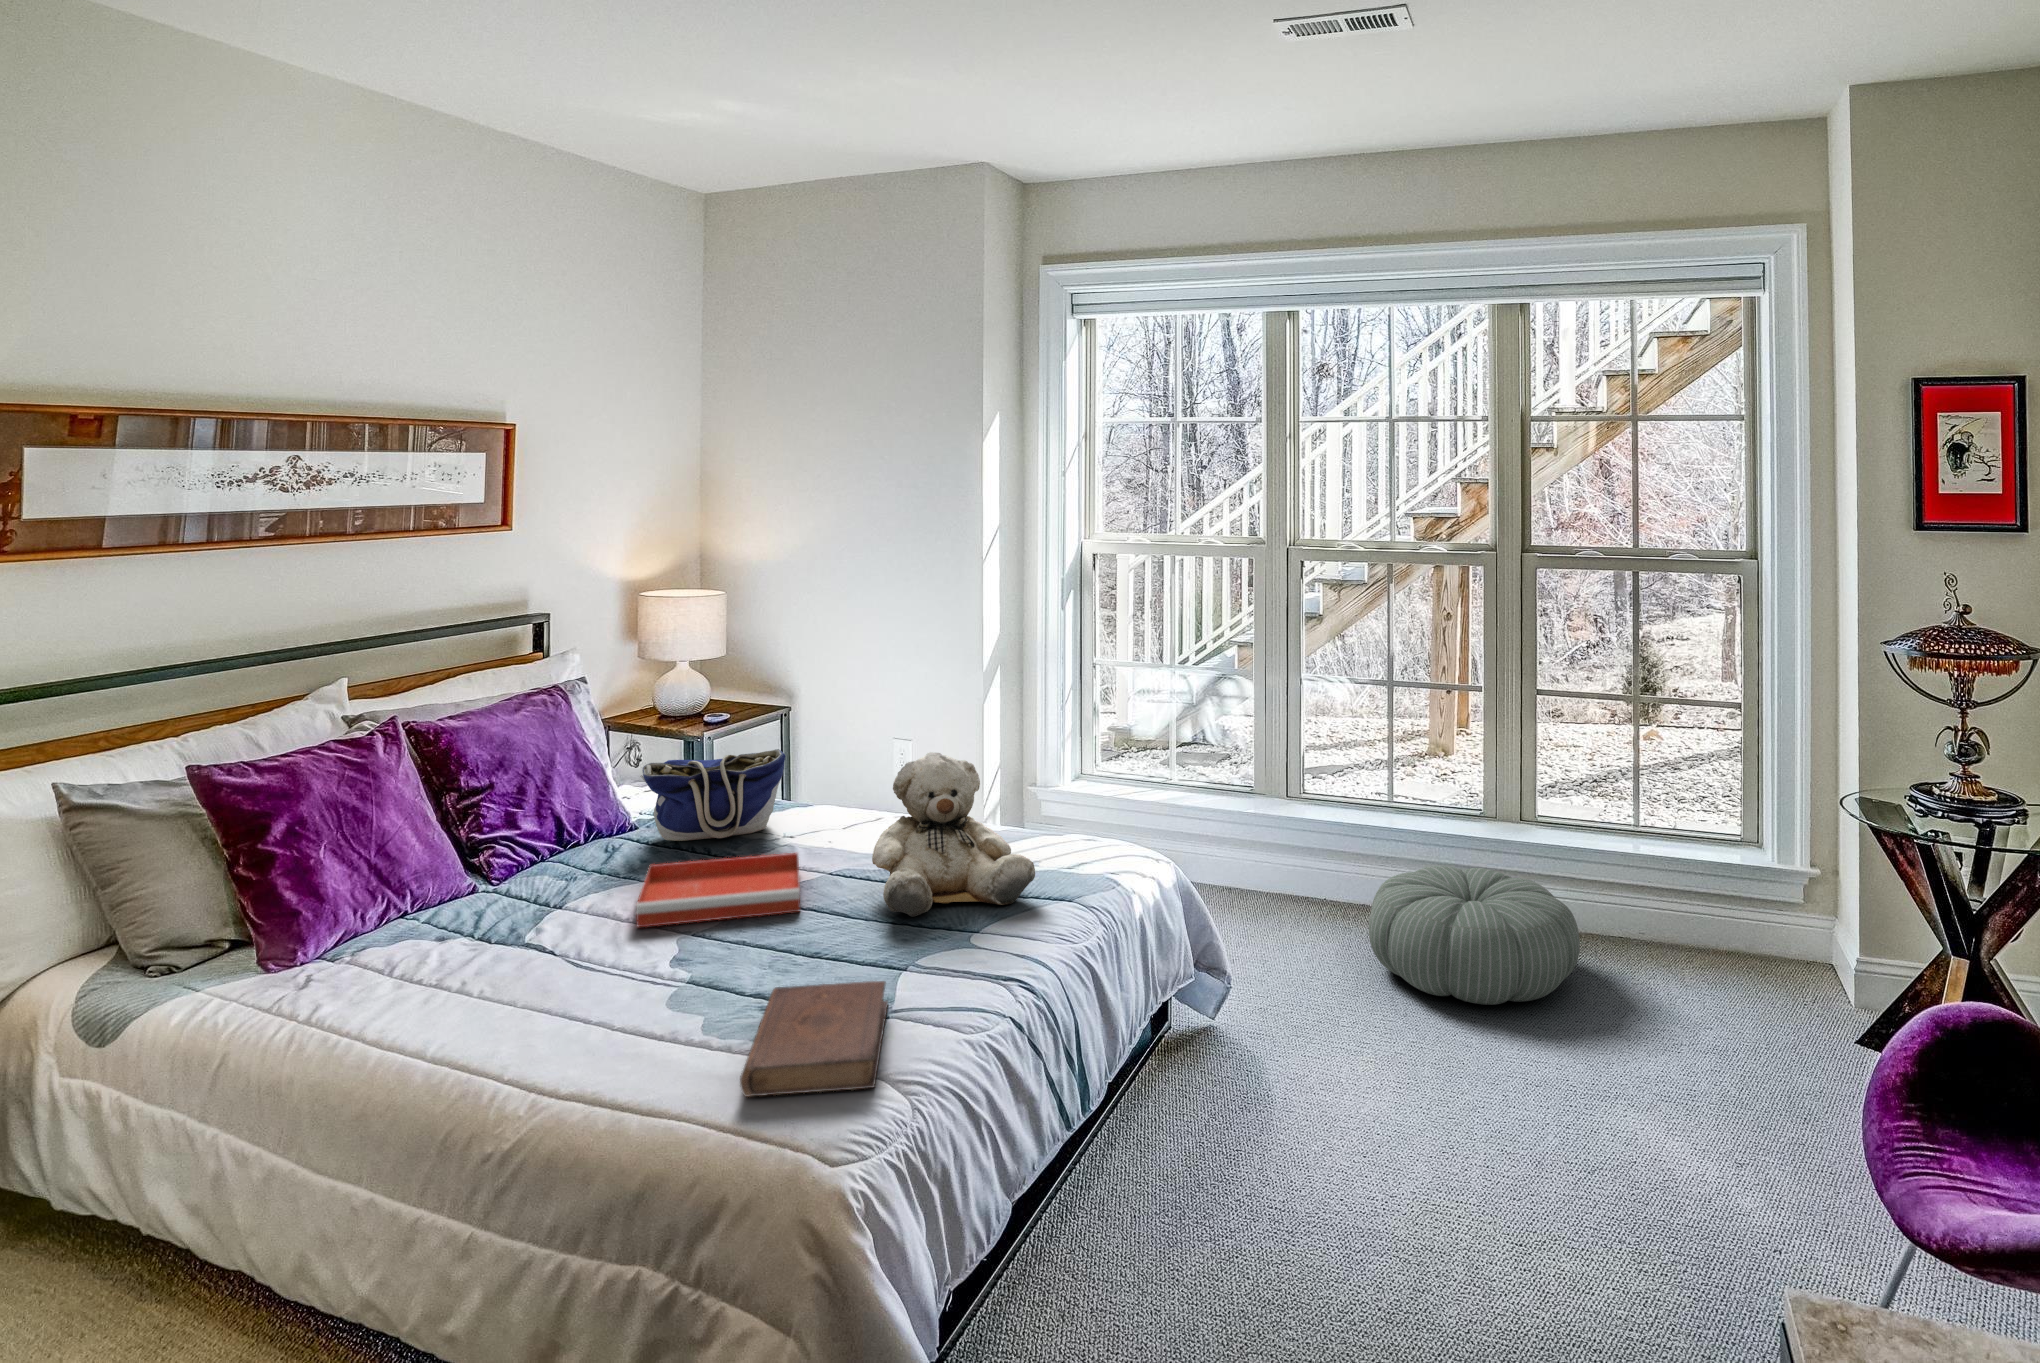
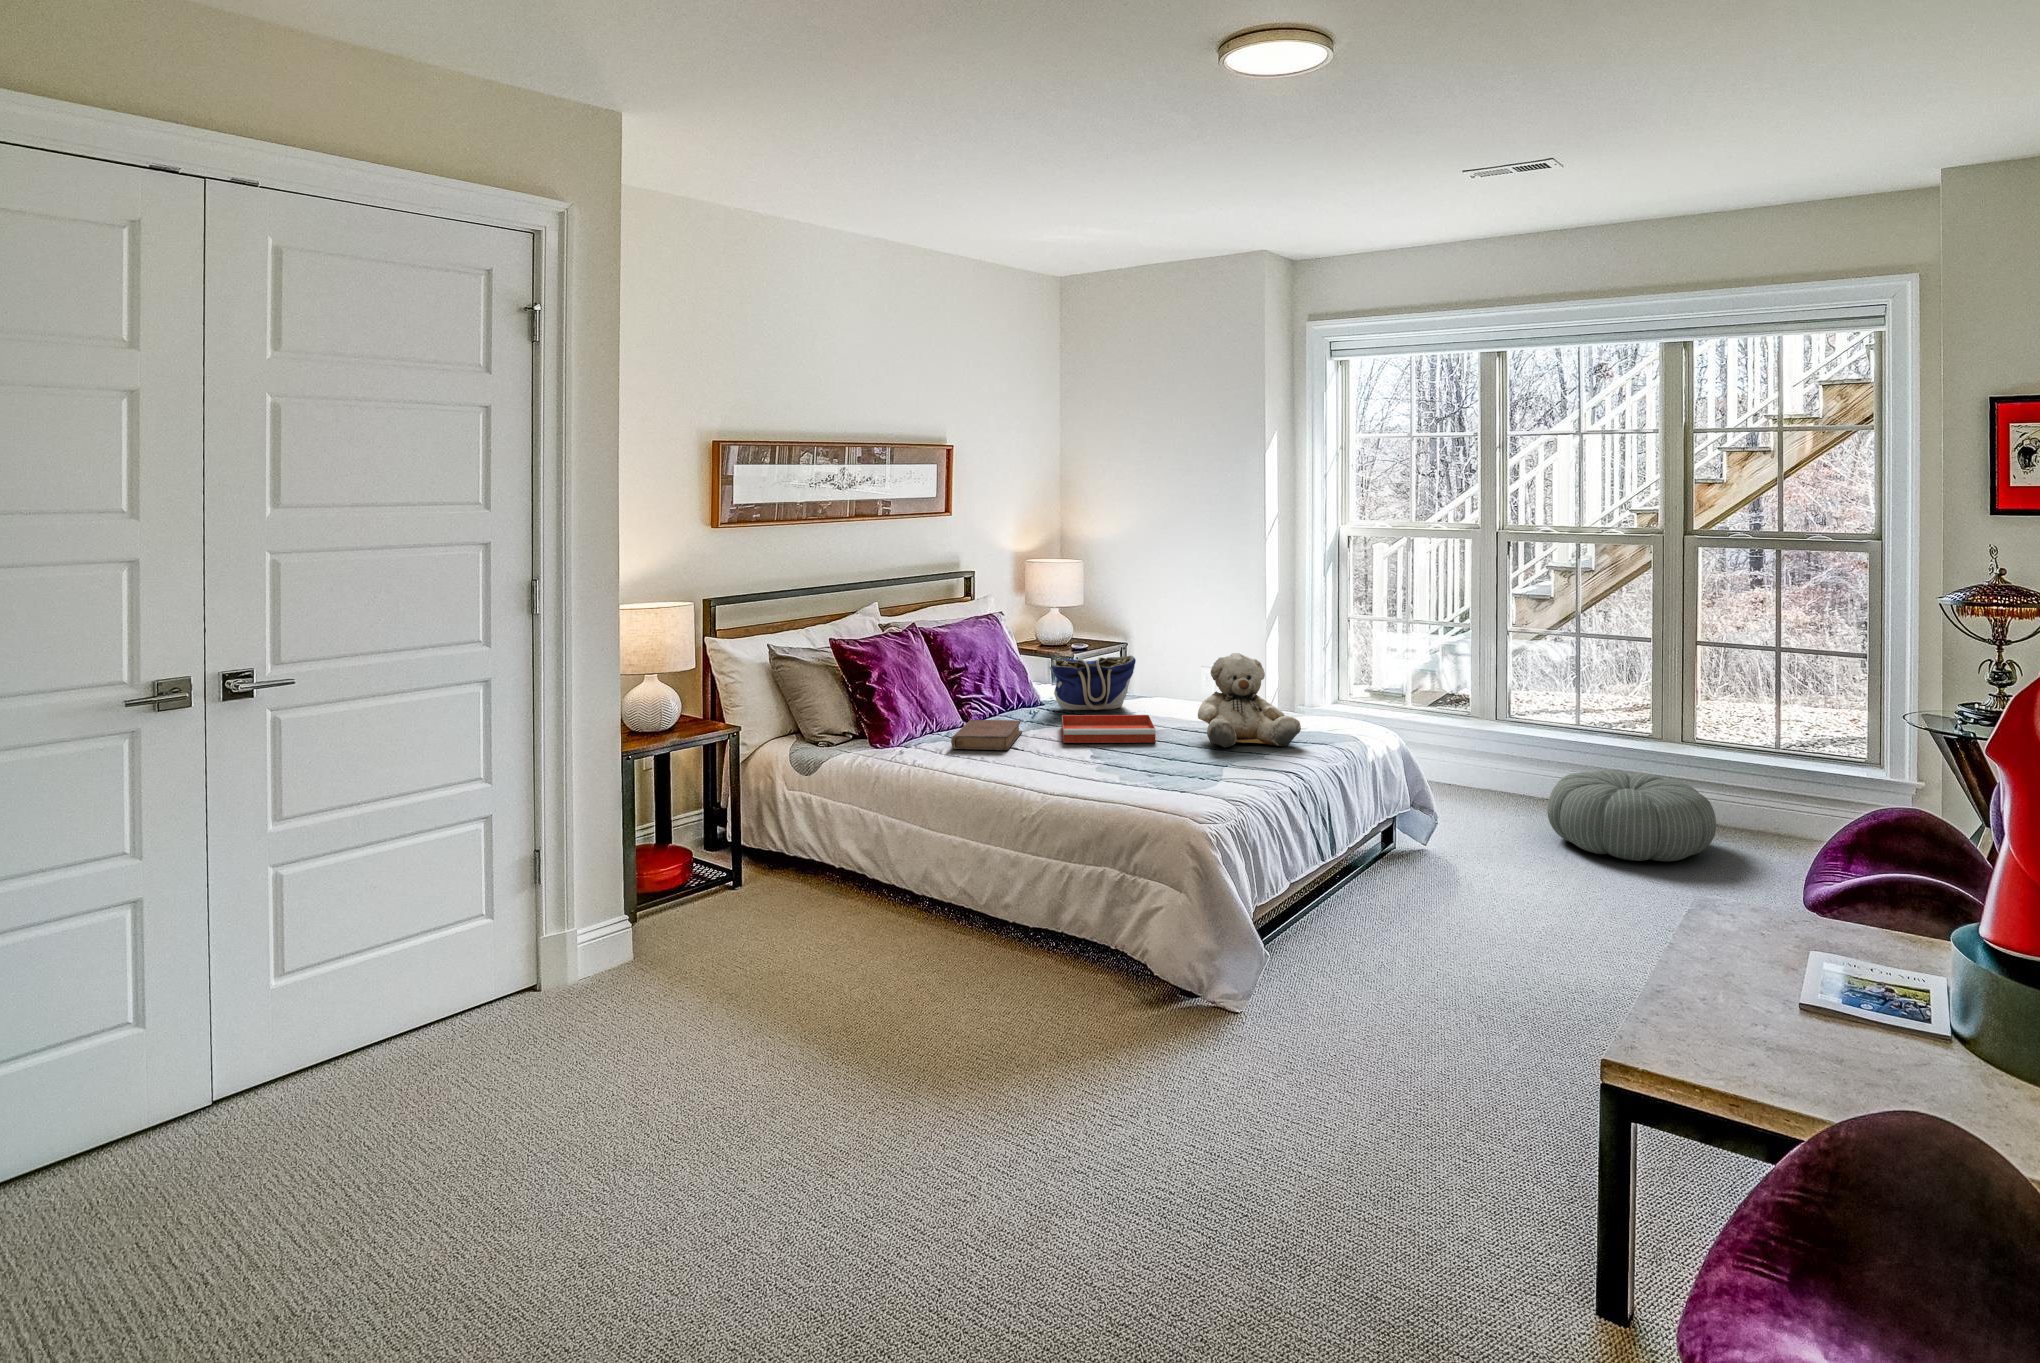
book: present [740,981,888,1097] -> present [951,720,1022,750]

